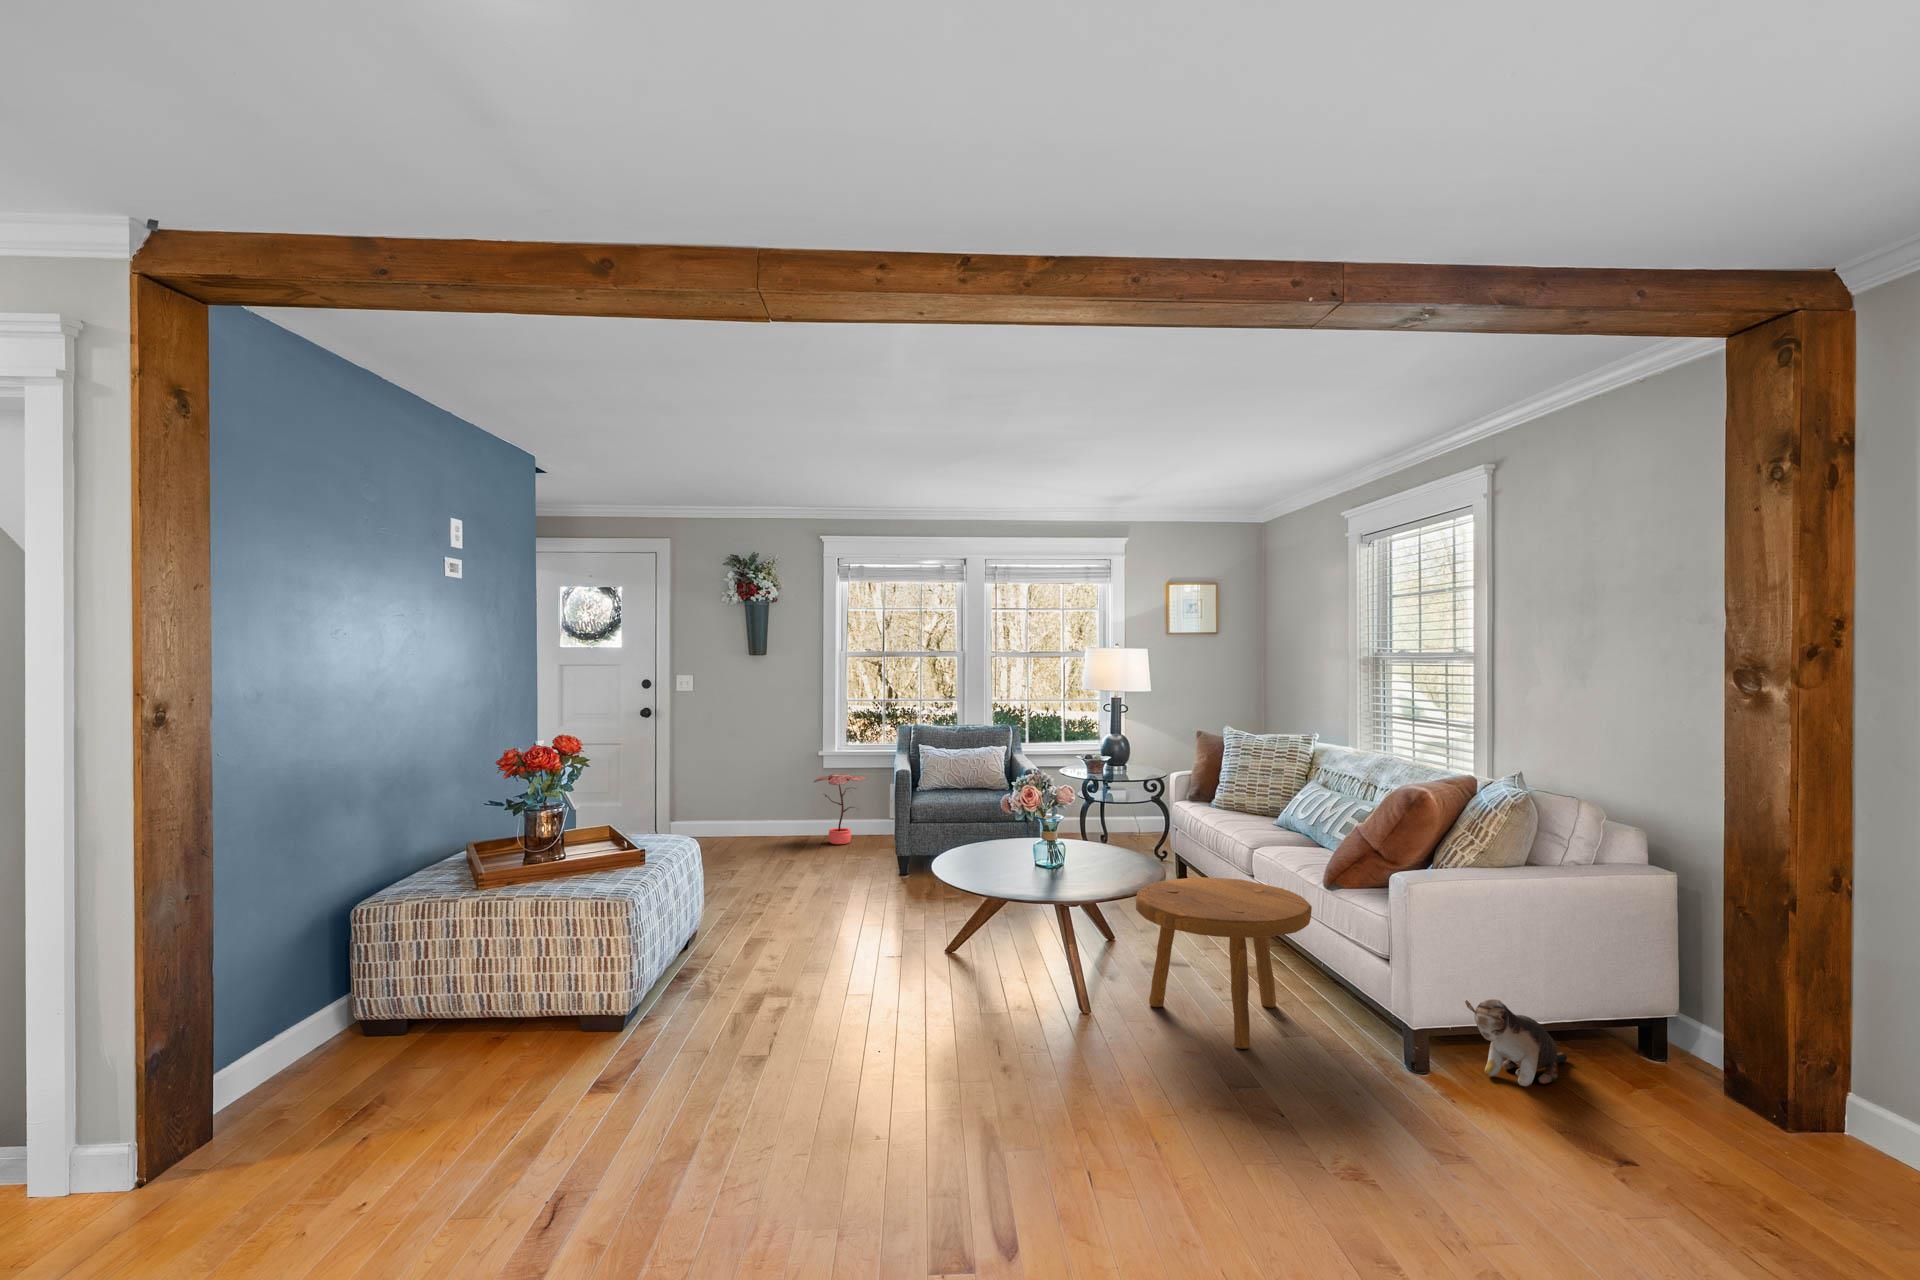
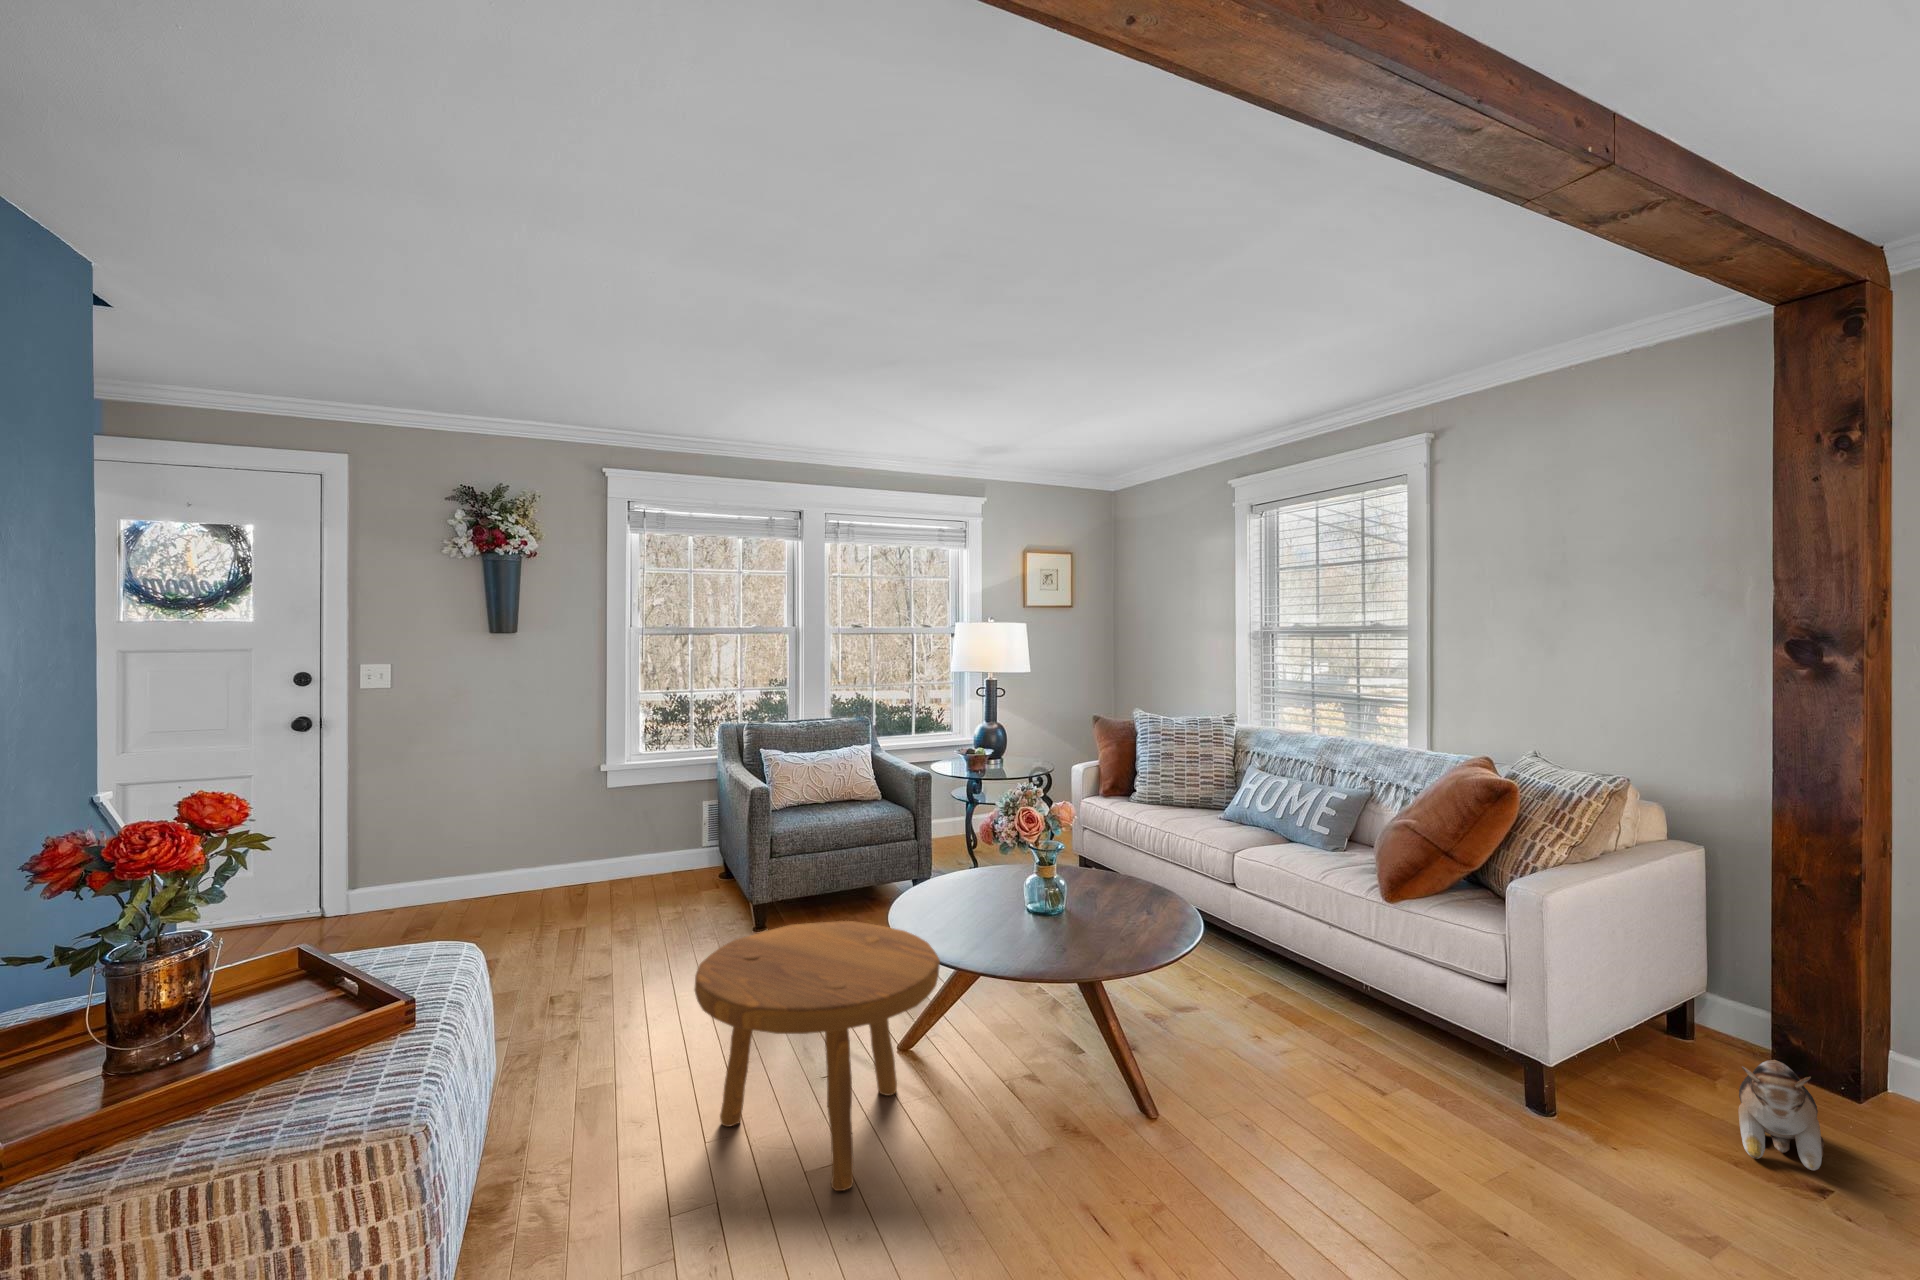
potted plant: present [814,774,866,844] -> none [597,790,673,886]
footstool: present [1136,877,1312,1049] -> present [694,921,940,1191]

